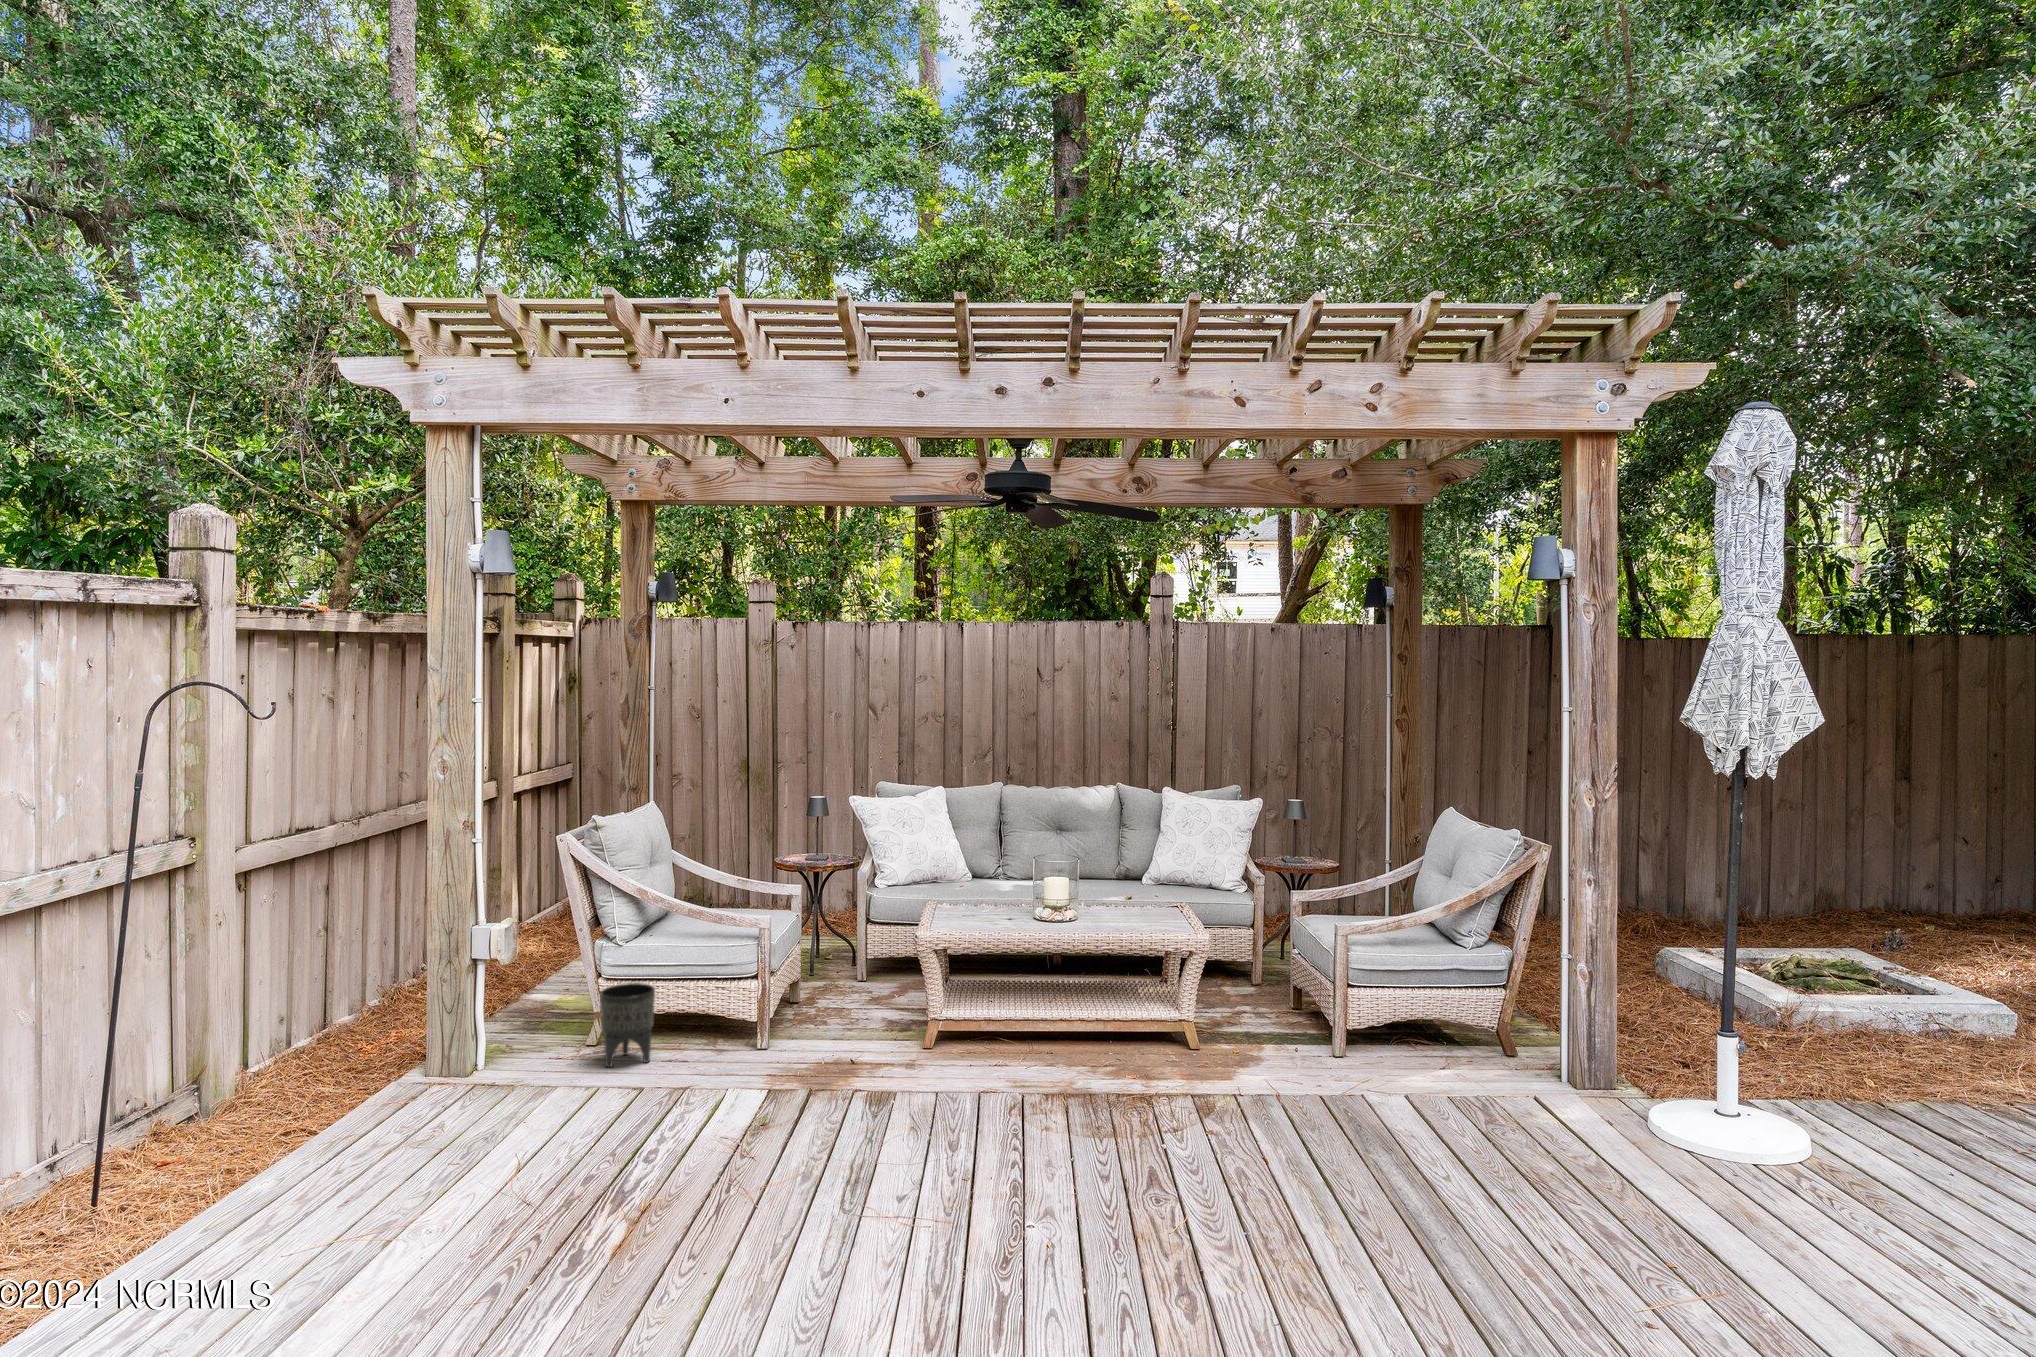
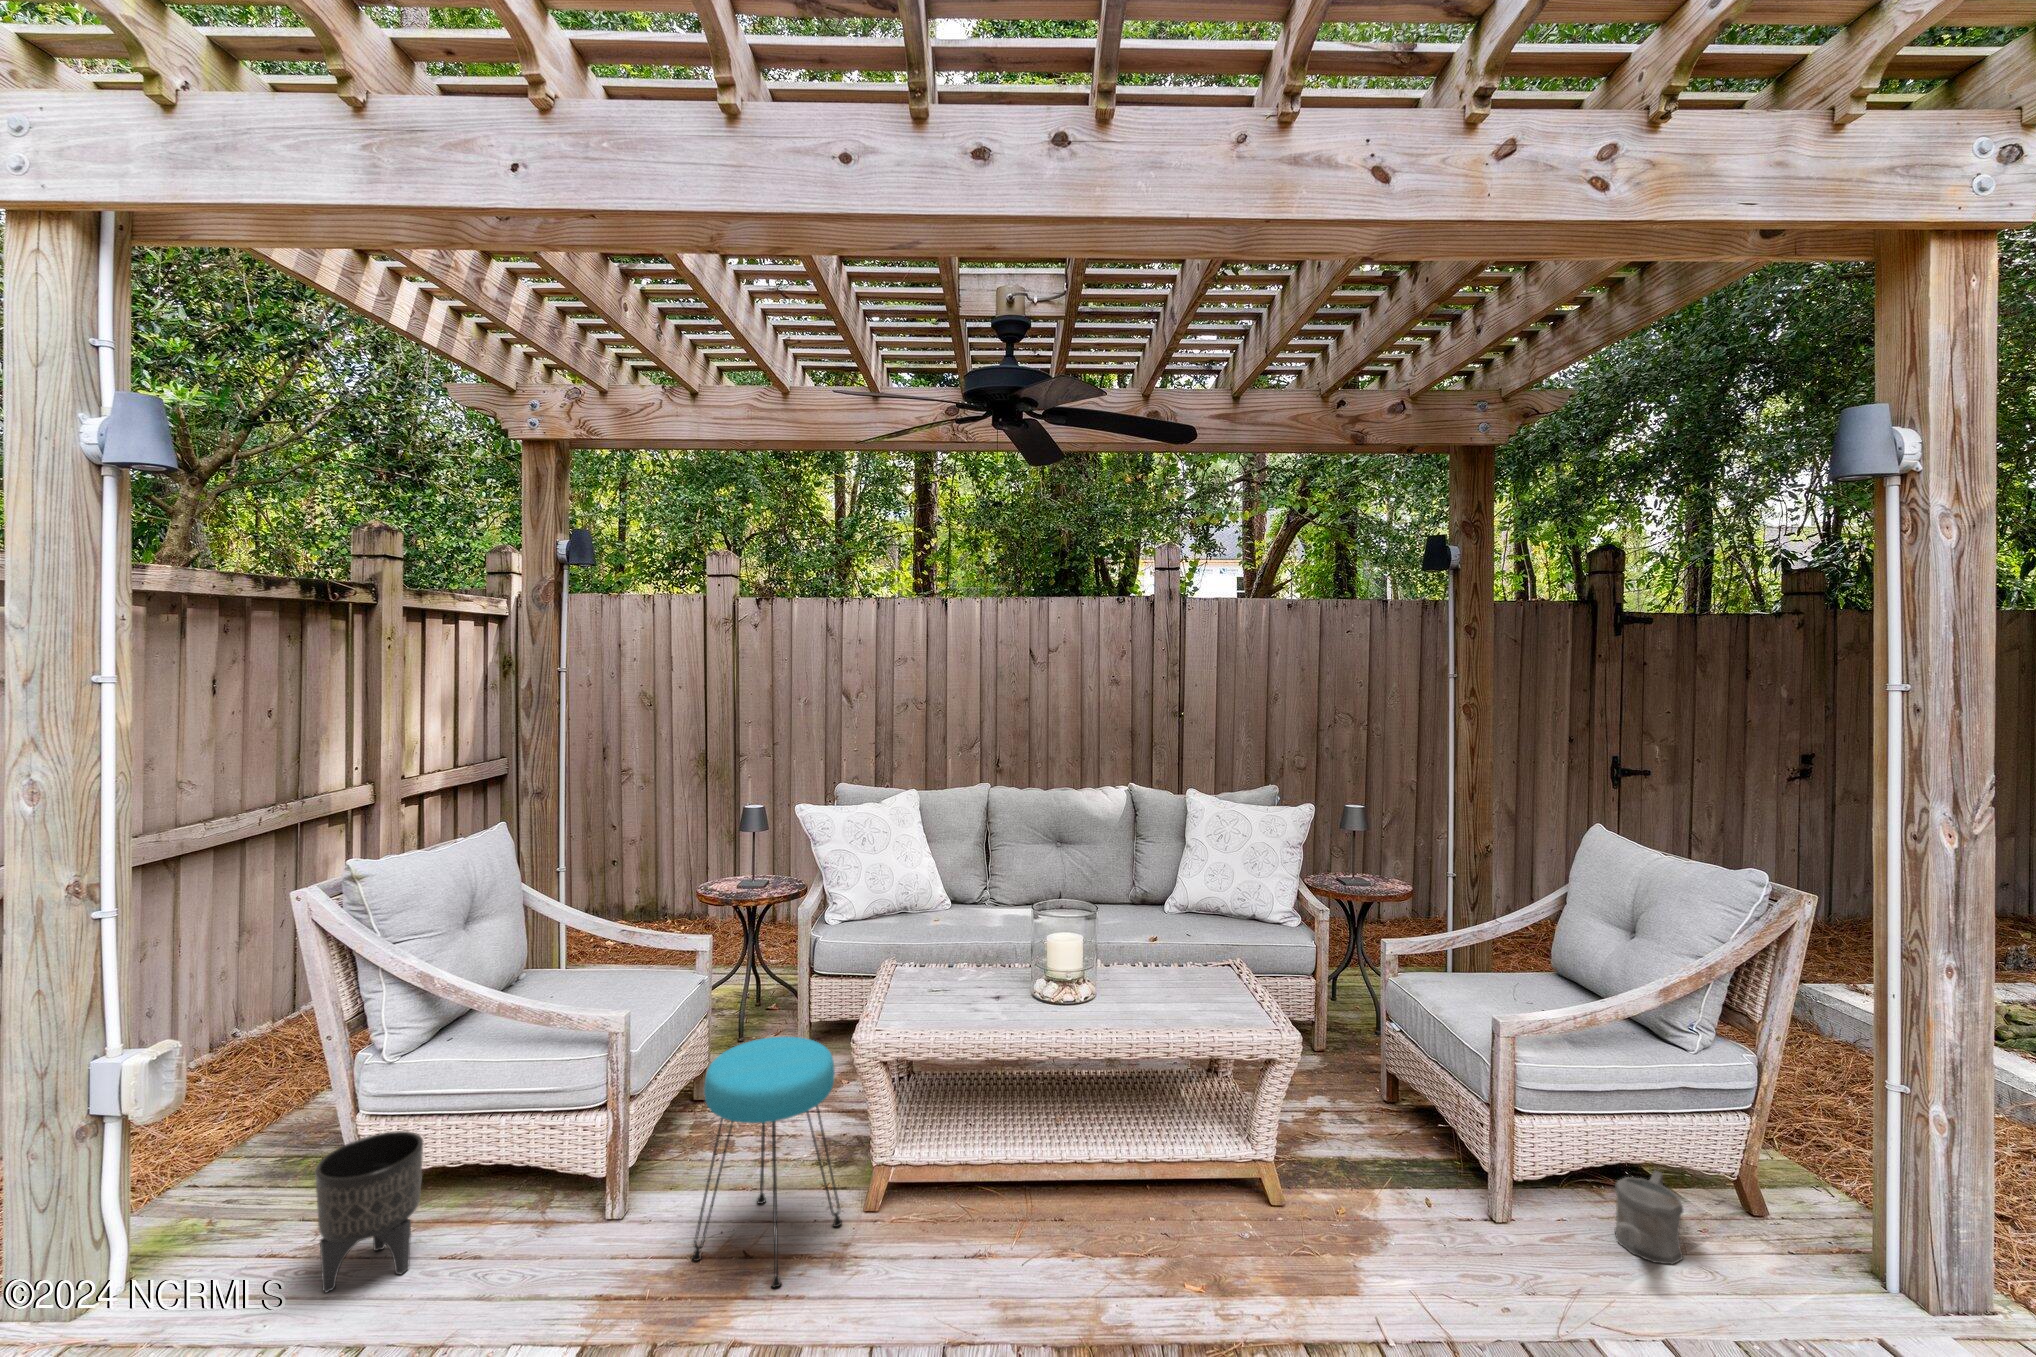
stool: none [820,934,910,1069] -> present [692,1037,842,1287]
watering can: none [1391,1024,1444,1071] -> present [1614,1171,1683,1264]

